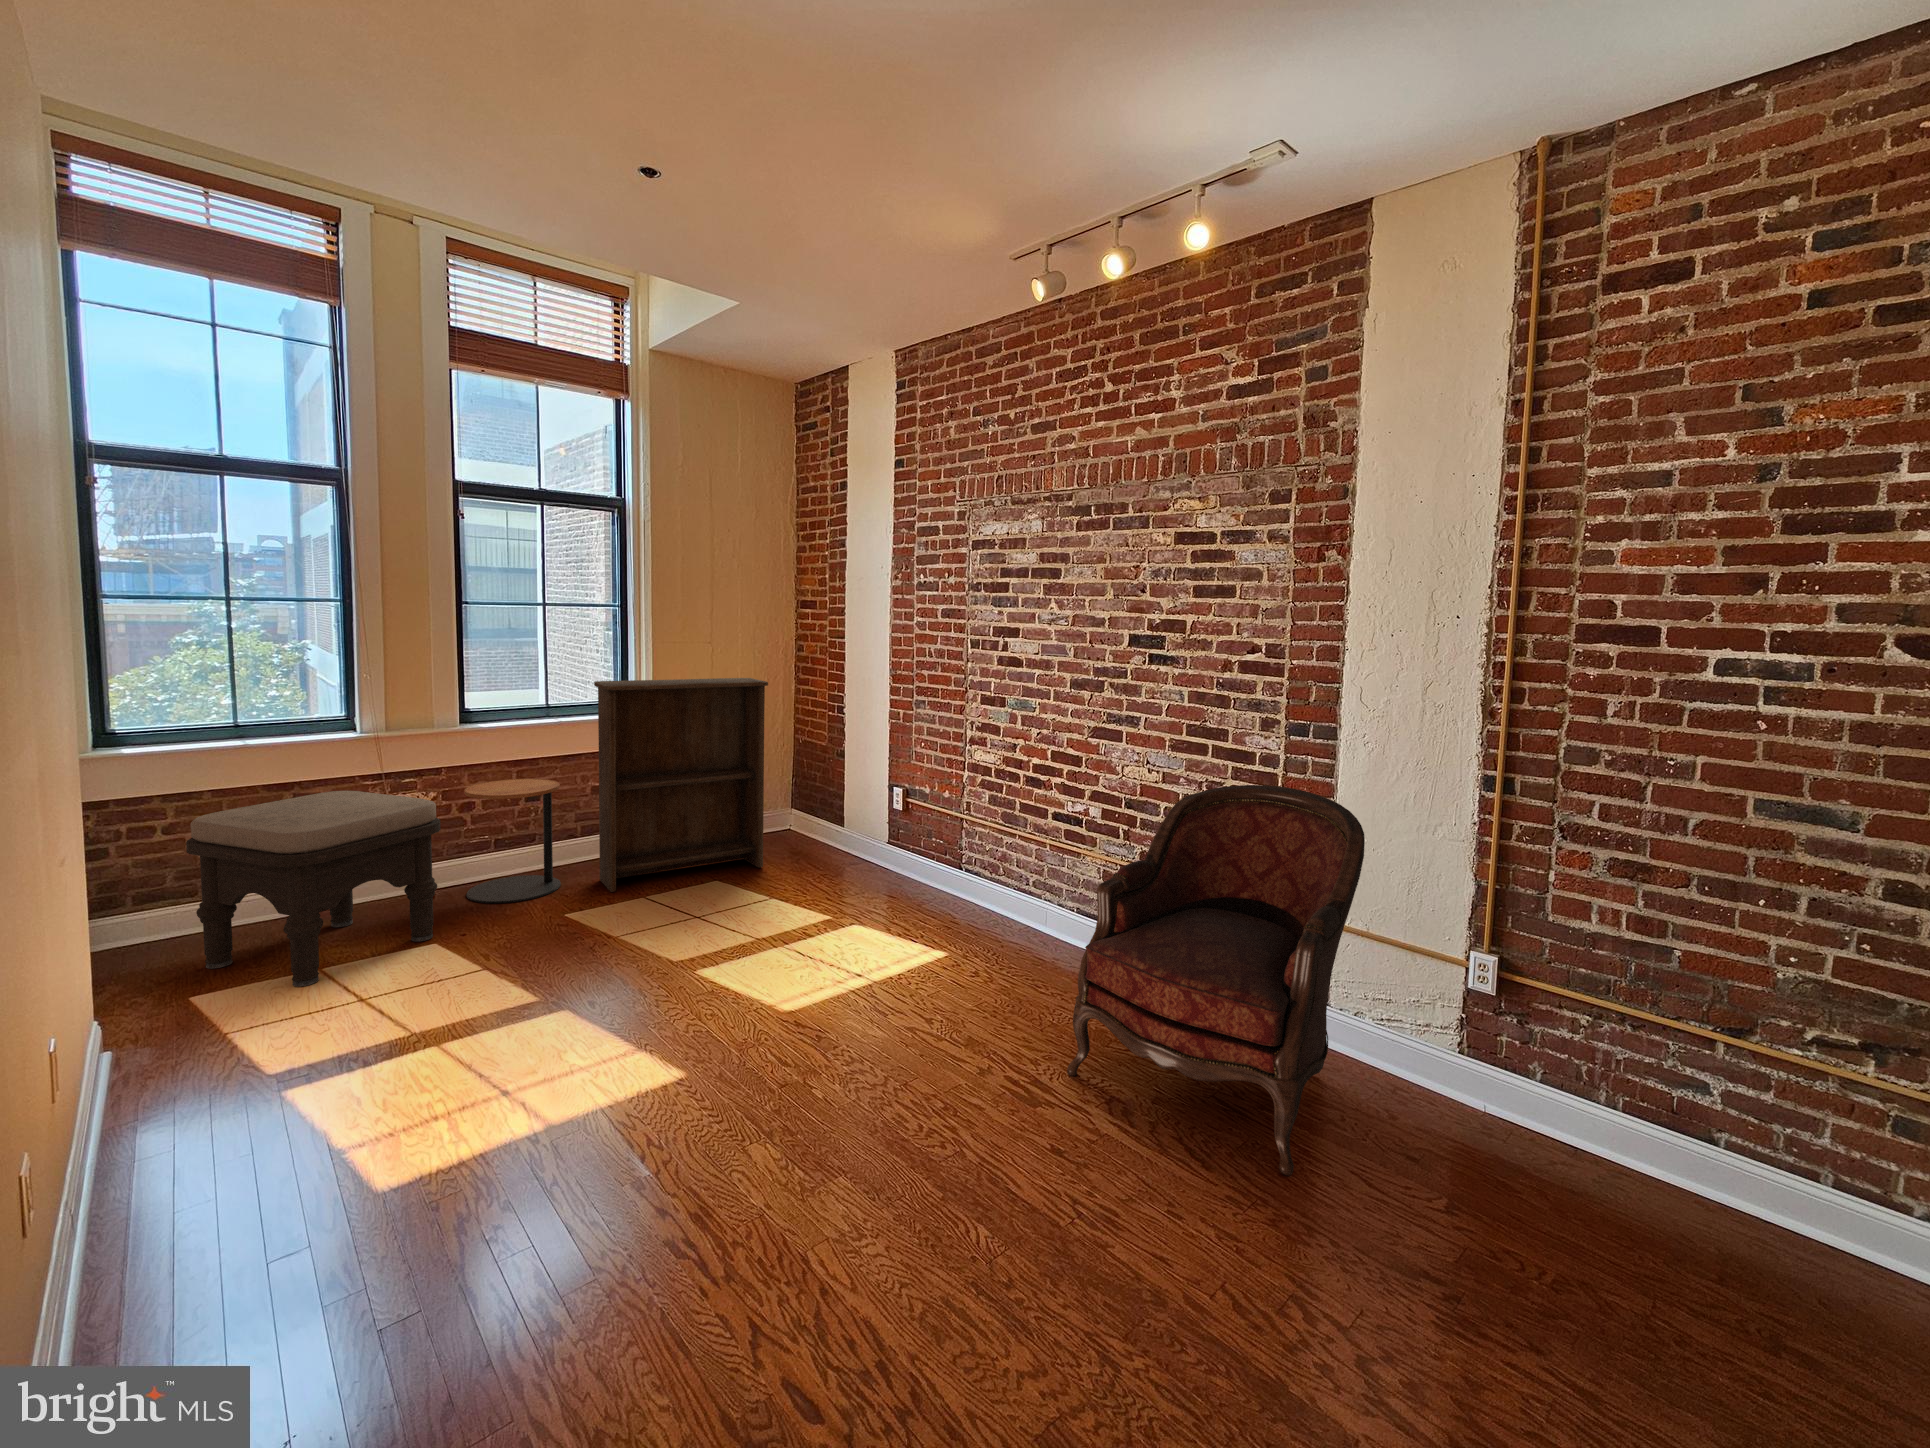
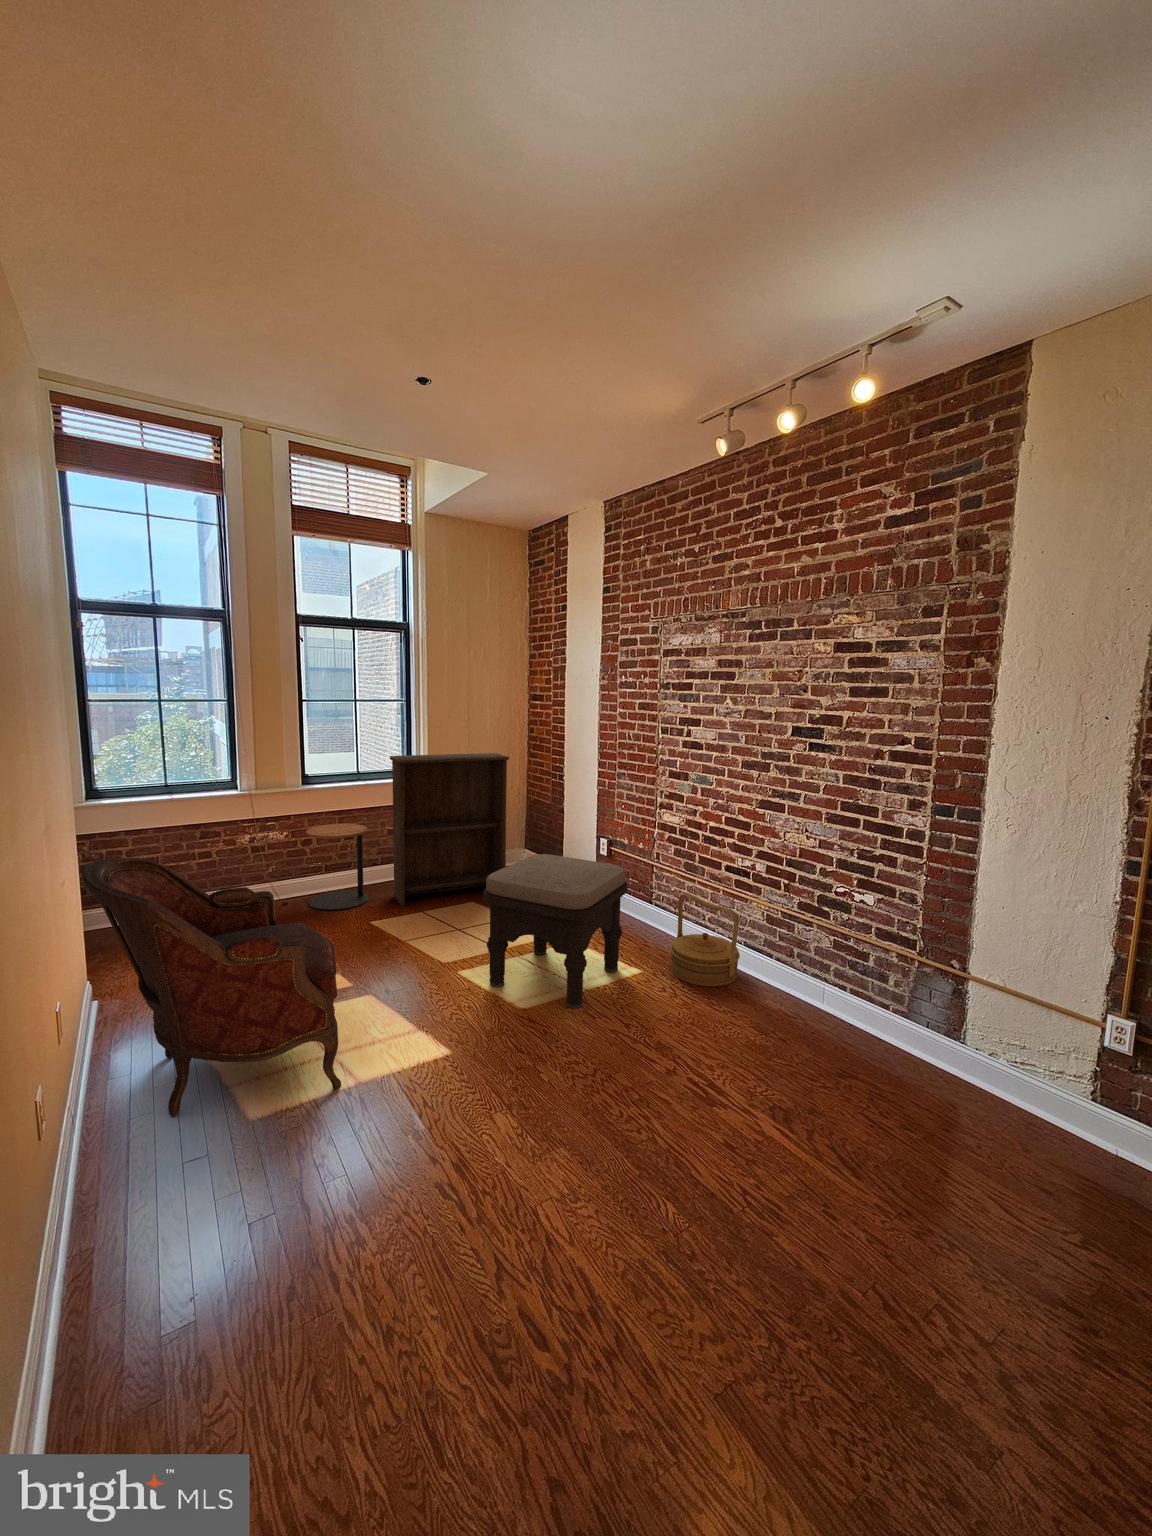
armchair: present [1067,785,1365,1176] -> present [82,858,341,1117]
ottoman: present [186,791,441,987] -> present [483,854,628,1008]
woven basket: none [985,850,1072,967] -> present [670,893,740,987]

